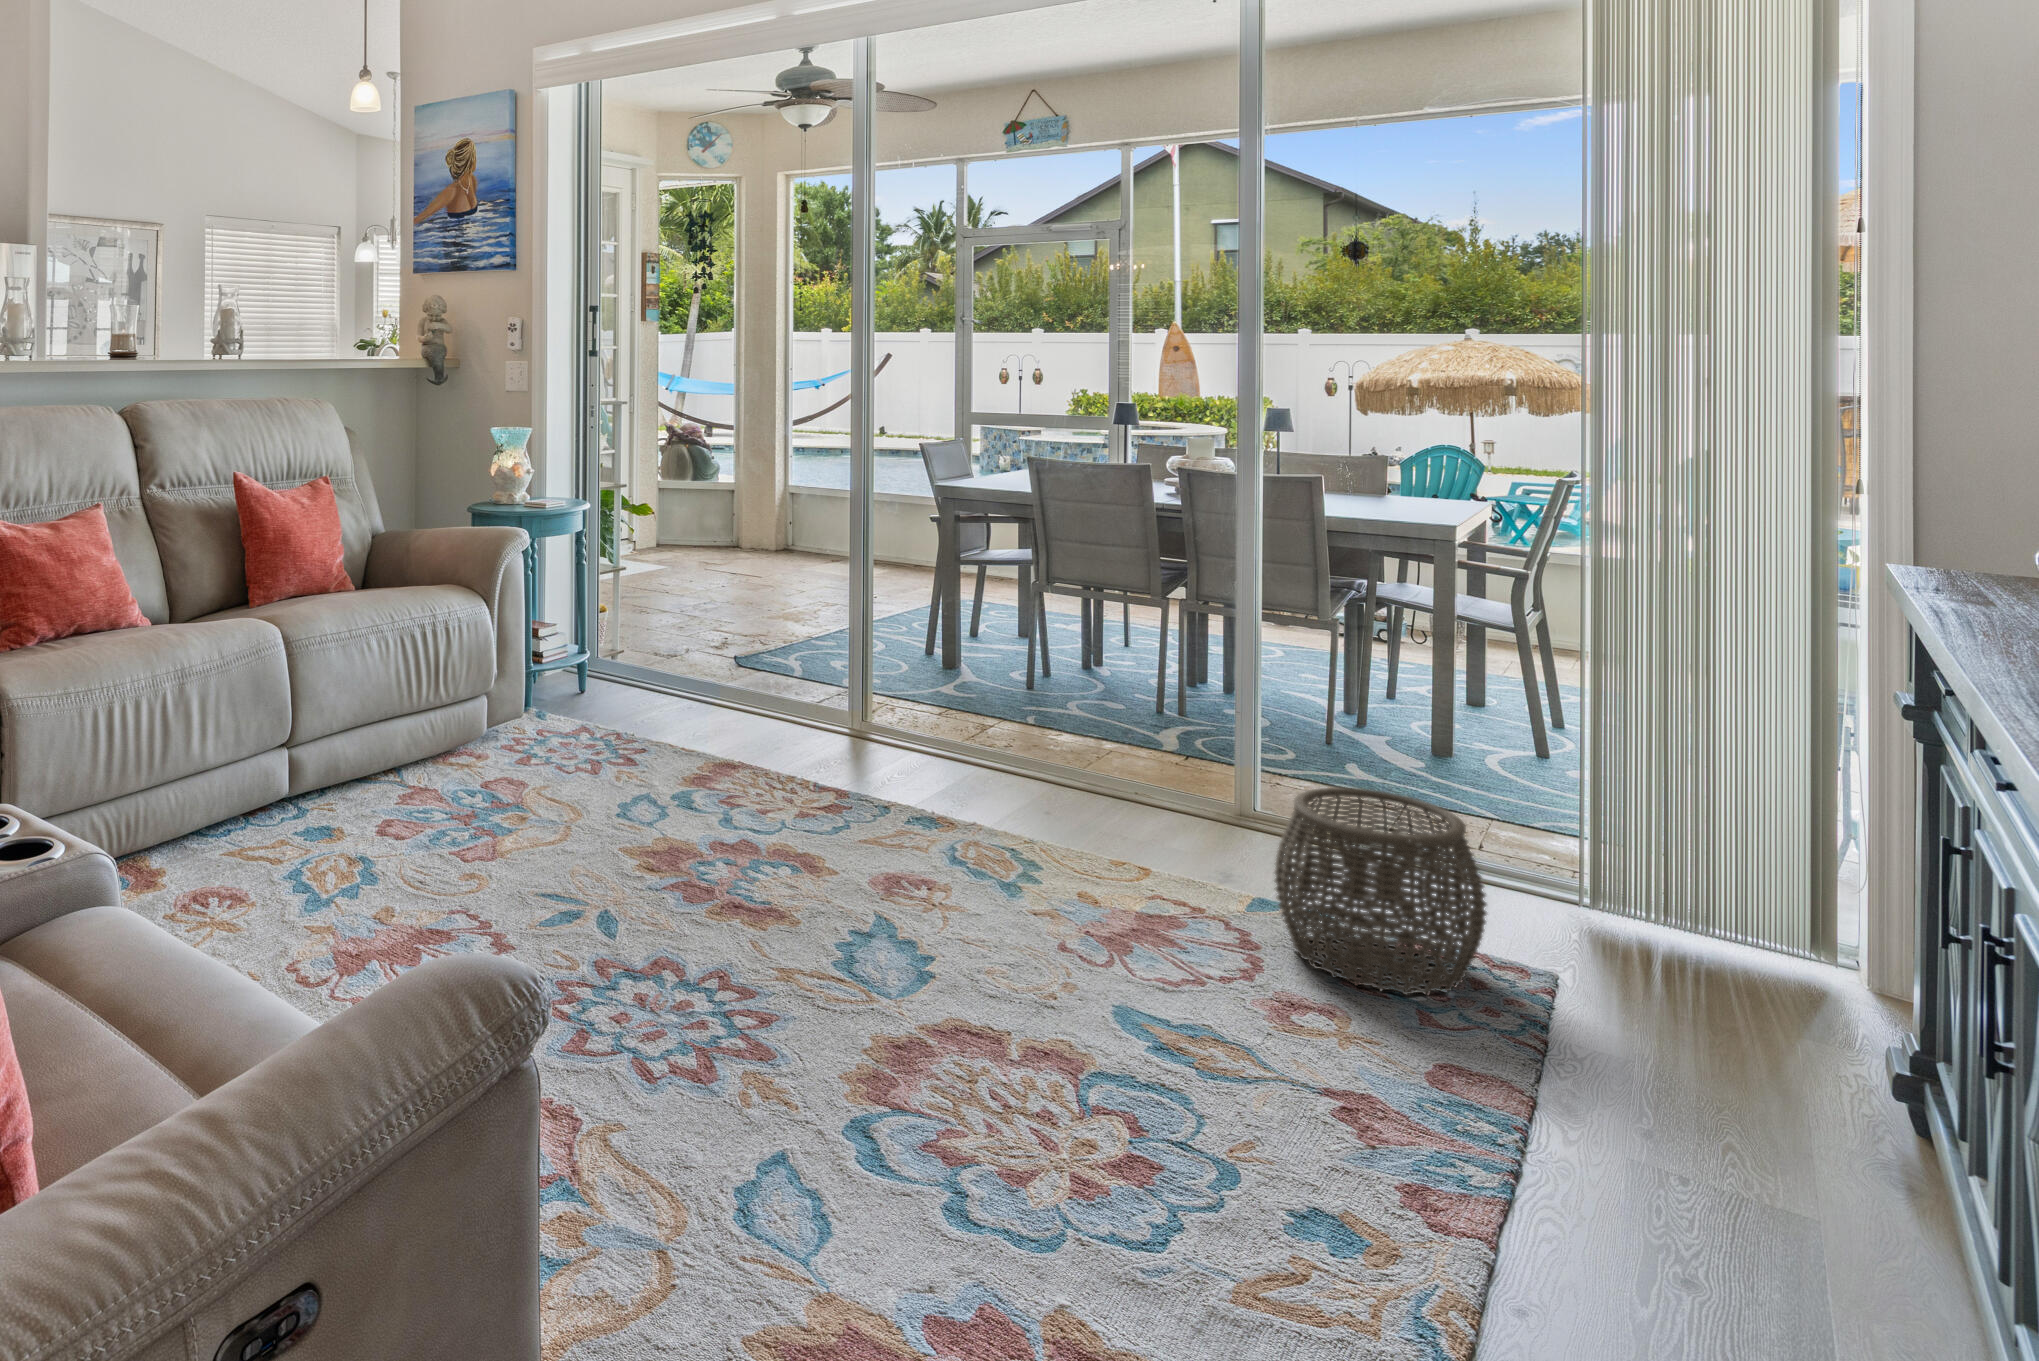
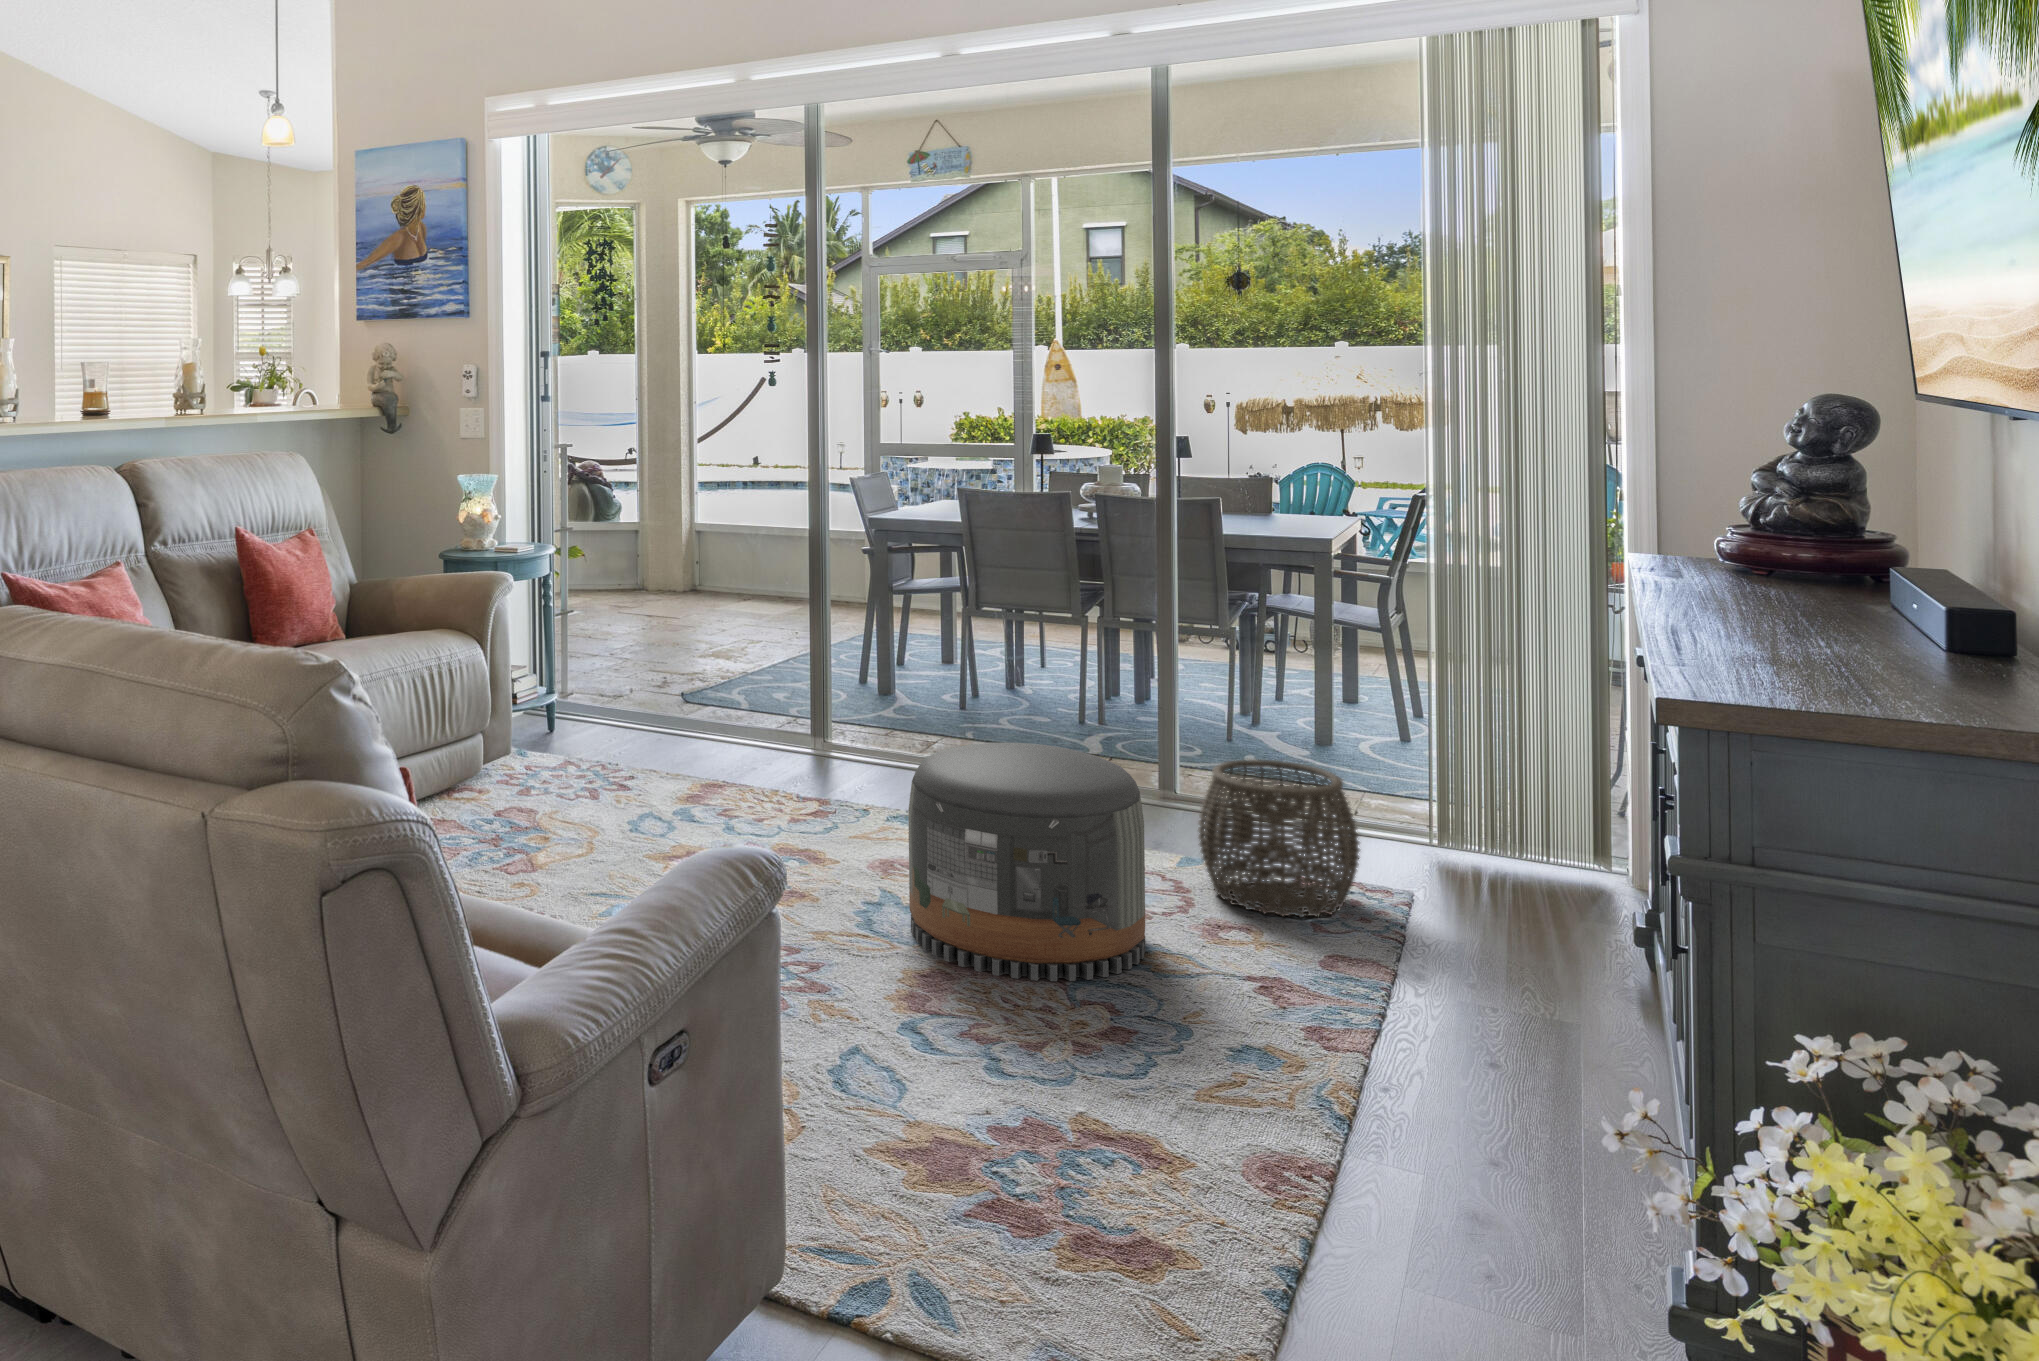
pouf: none [900,756,1195,1072] -> present [908,743,1146,981]

